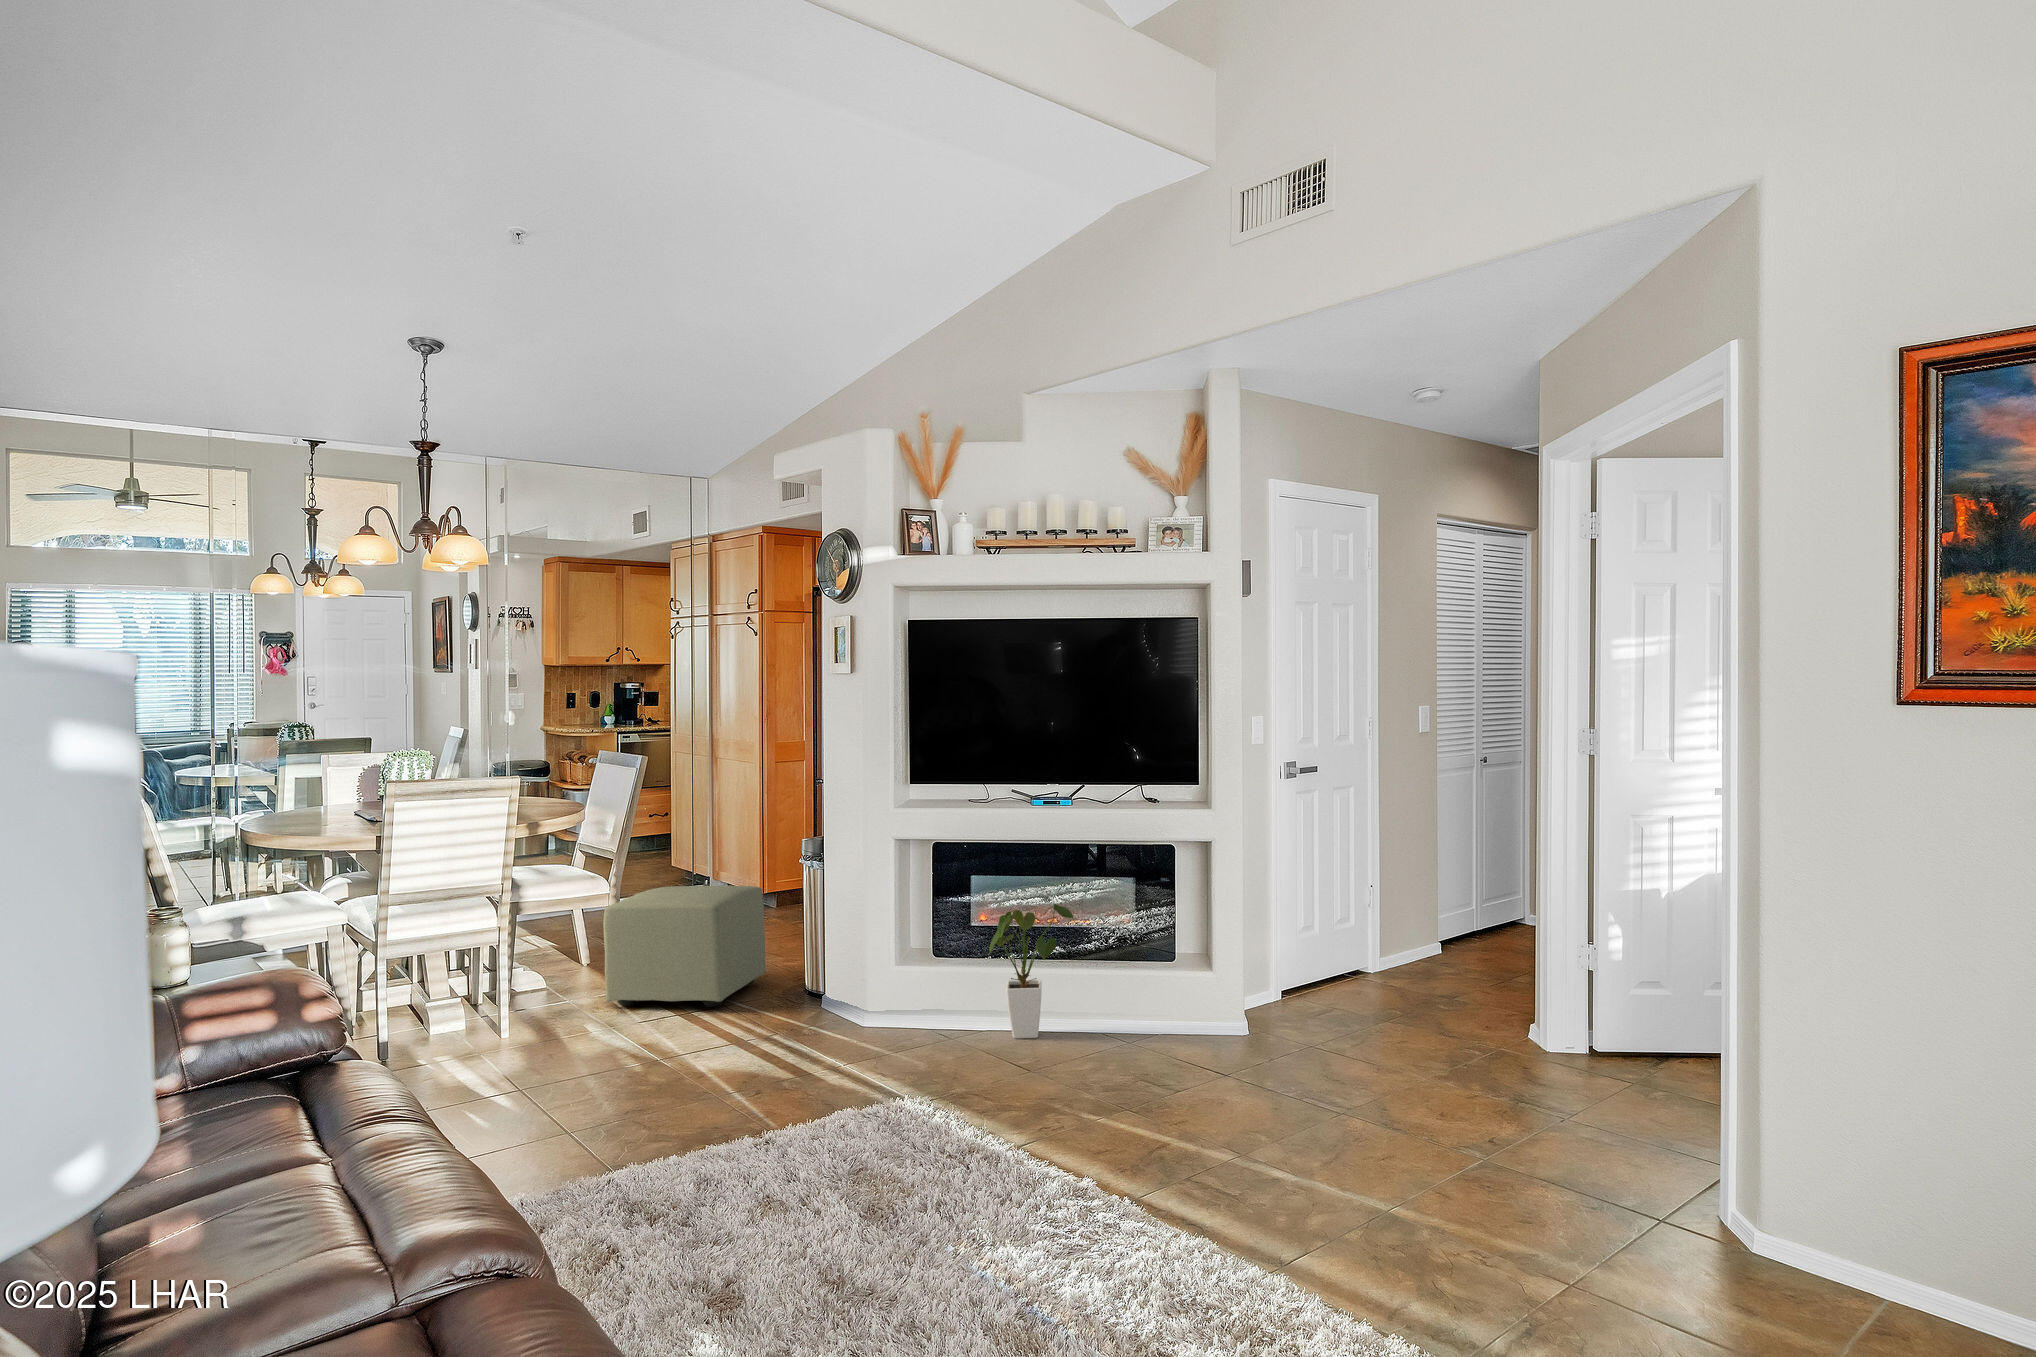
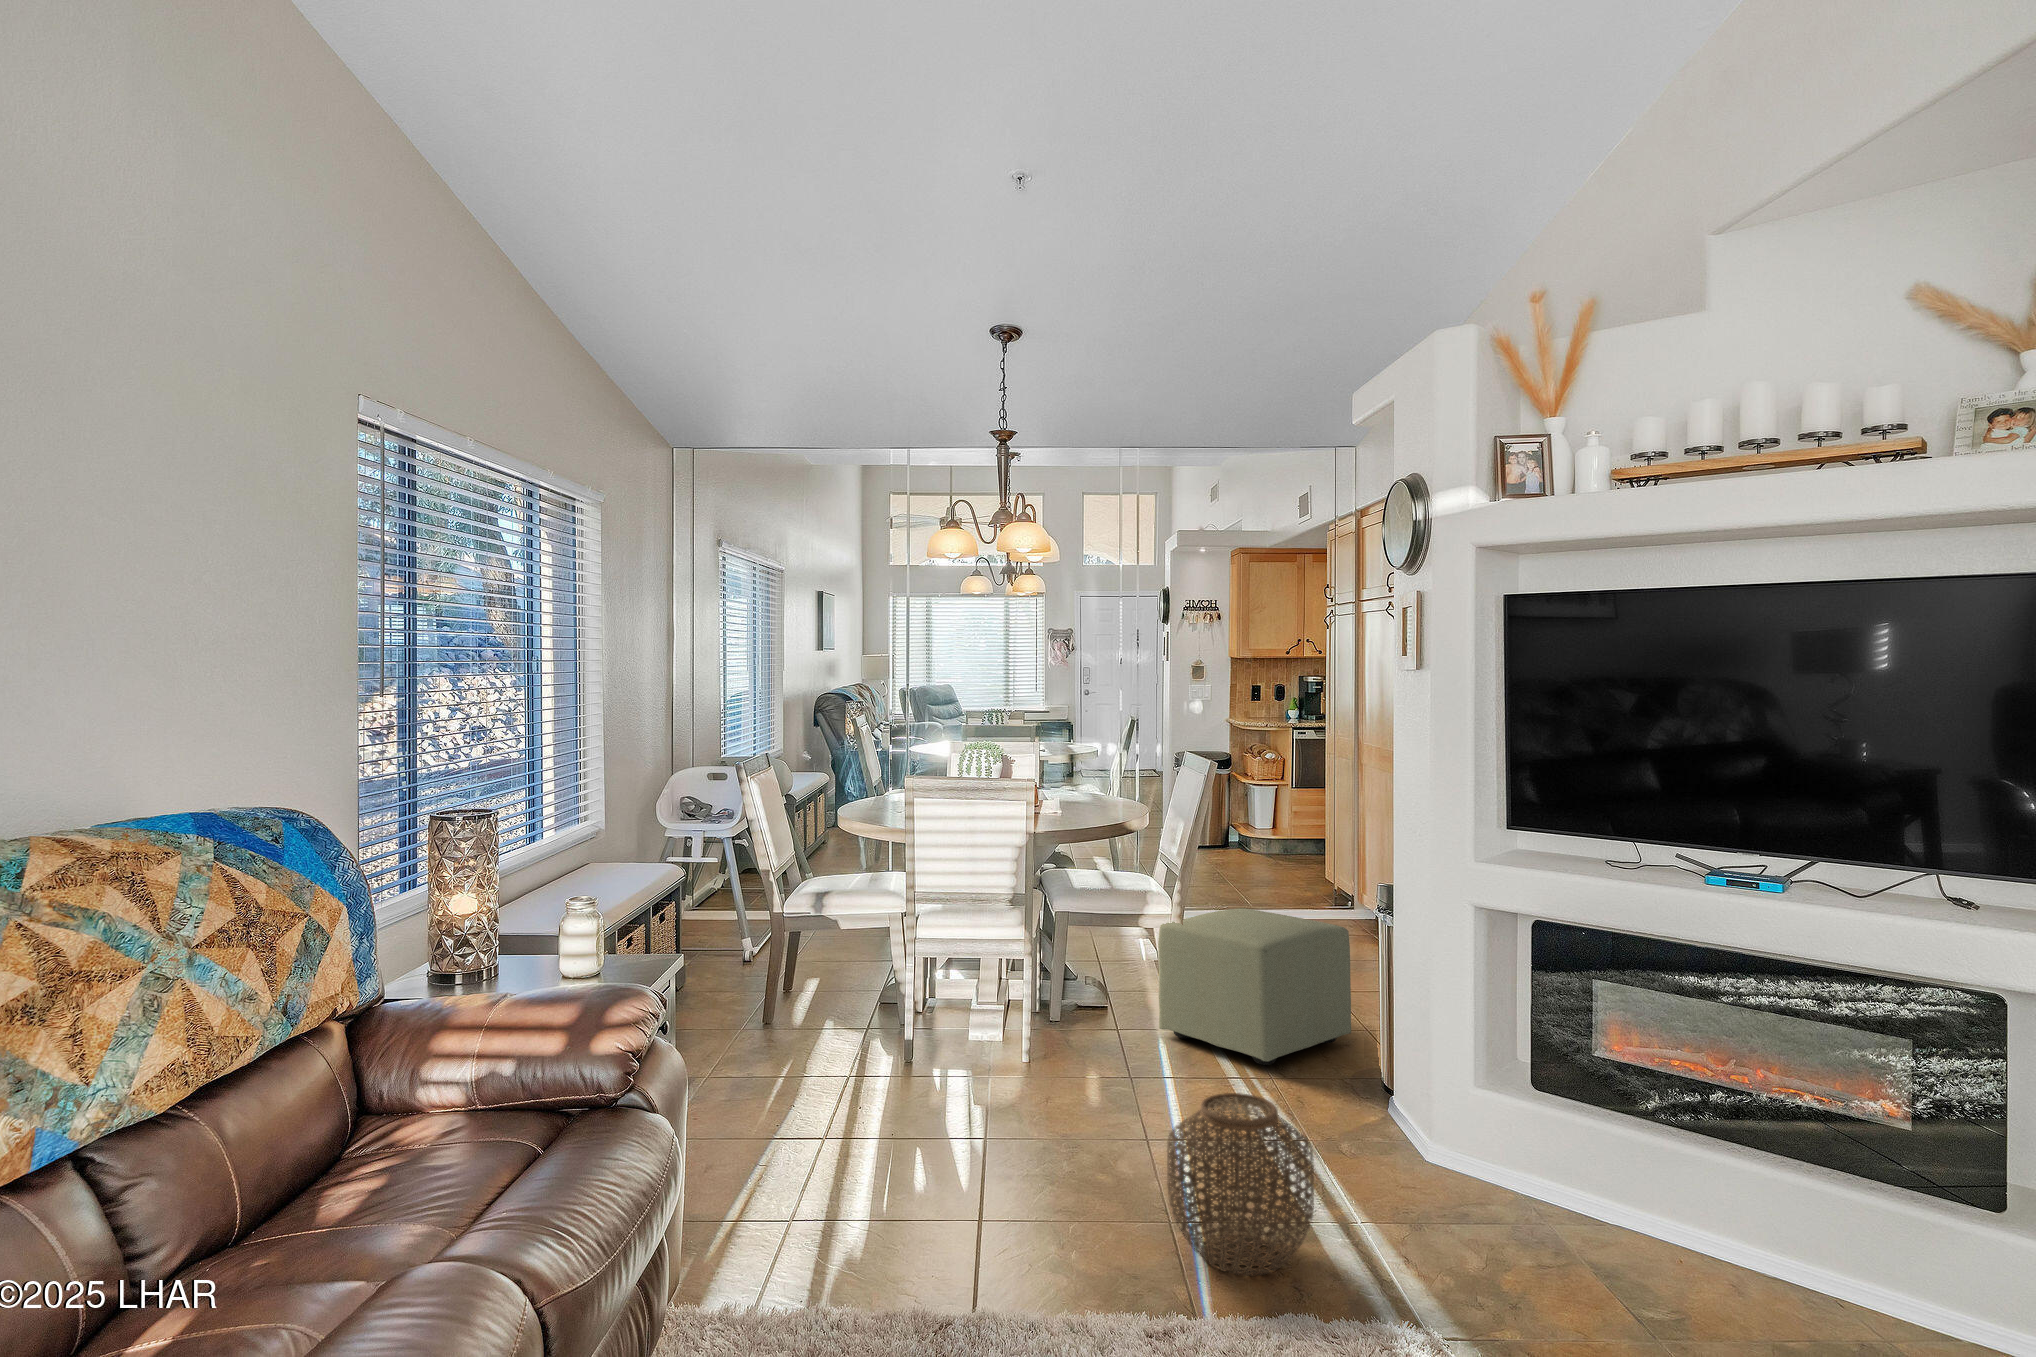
house plant: present [990,902,1074,1039] -> none [1603,1042,1782,1260]
woven basket: none [740,989,849,1116] -> present [1167,1093,1314,1275]

